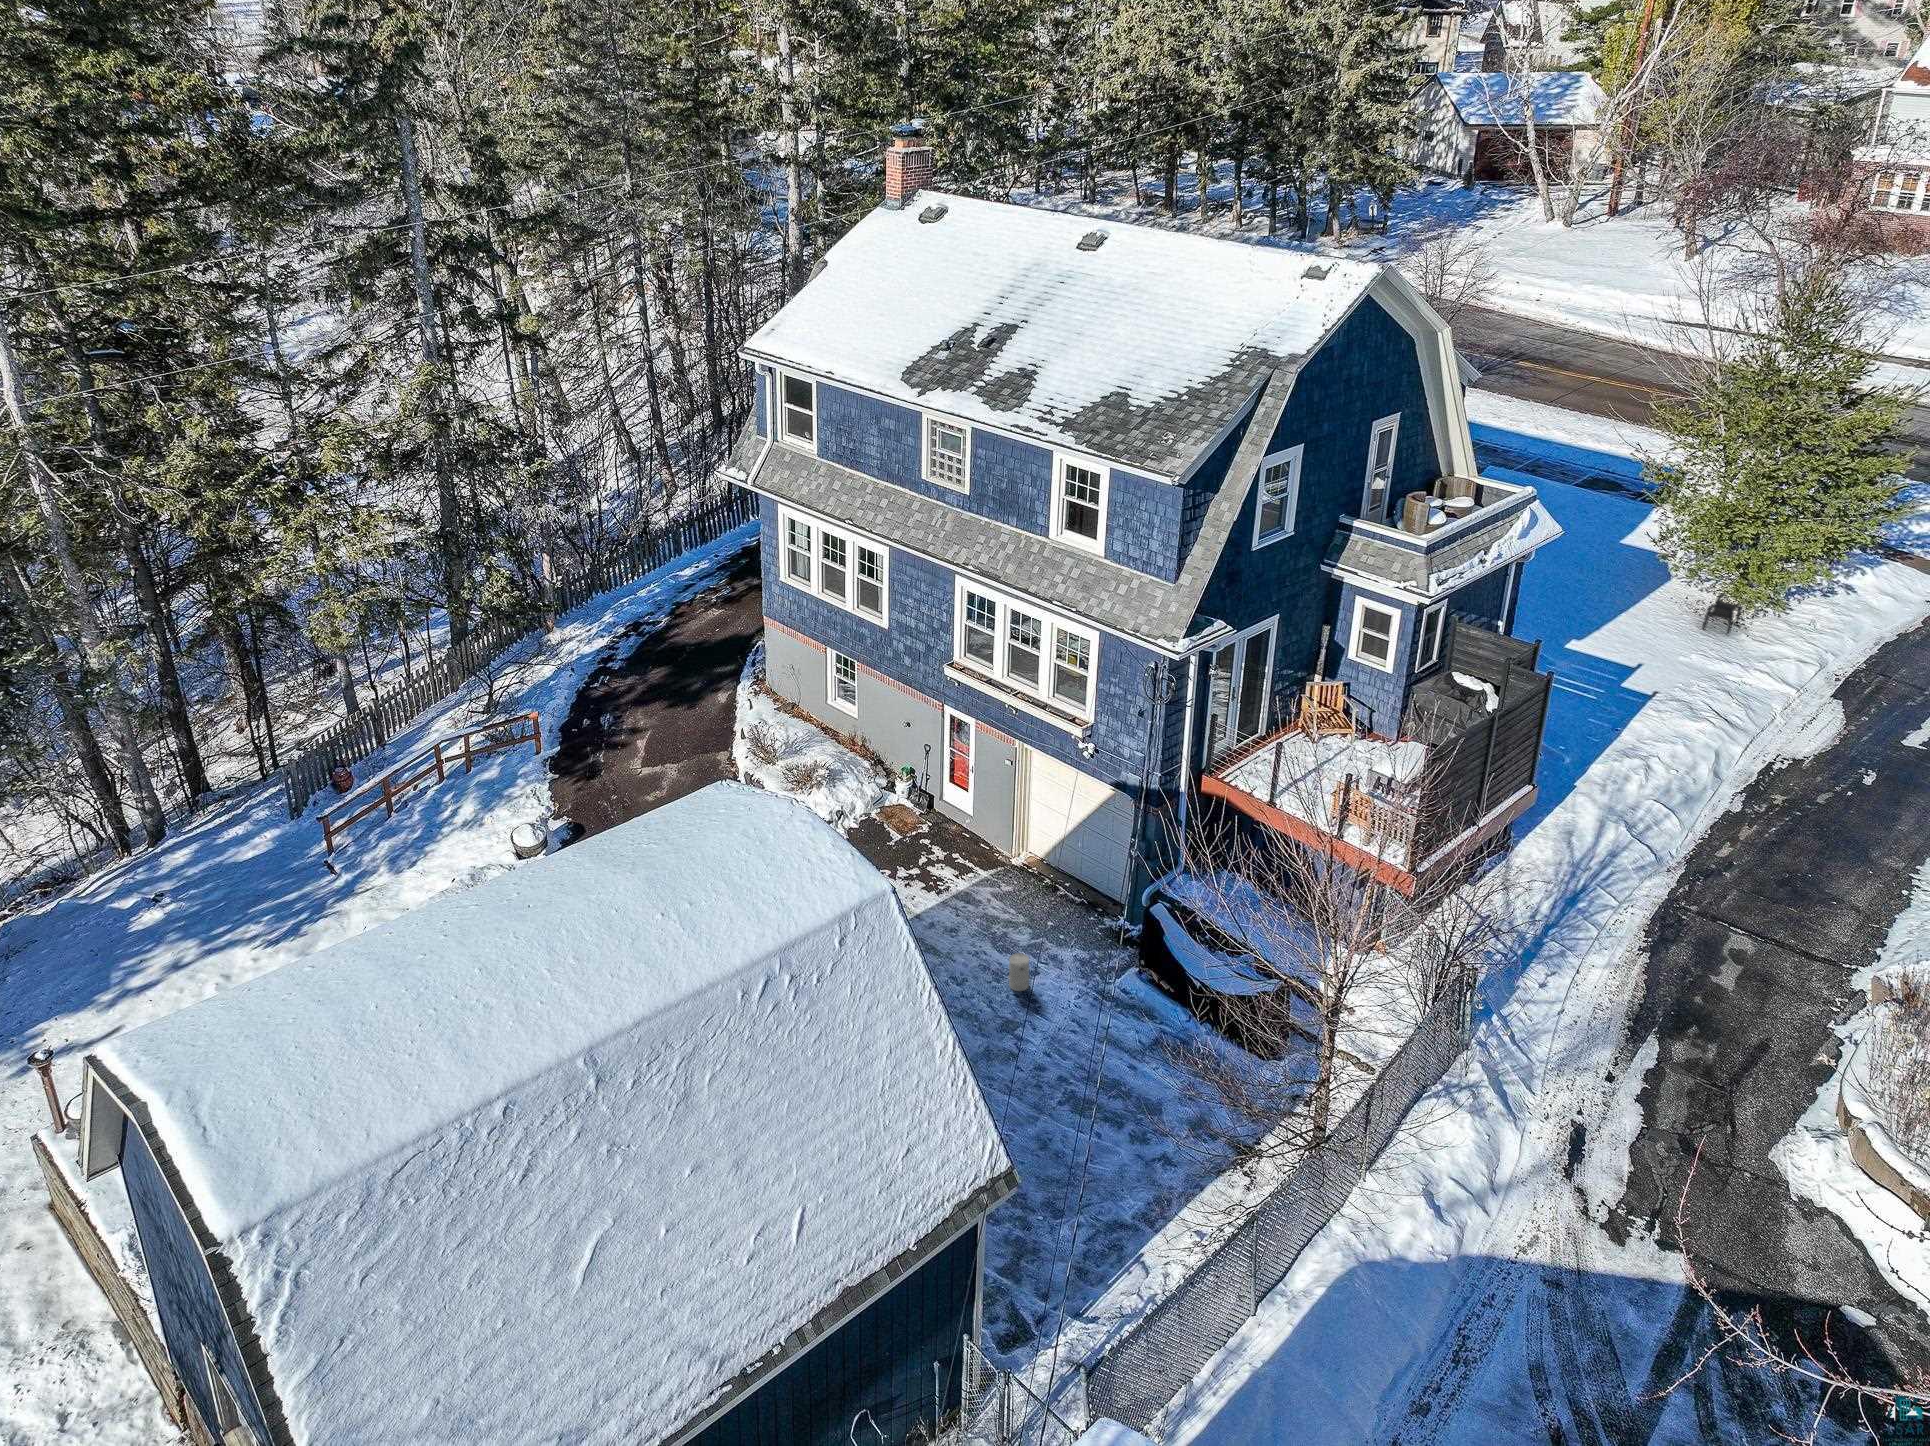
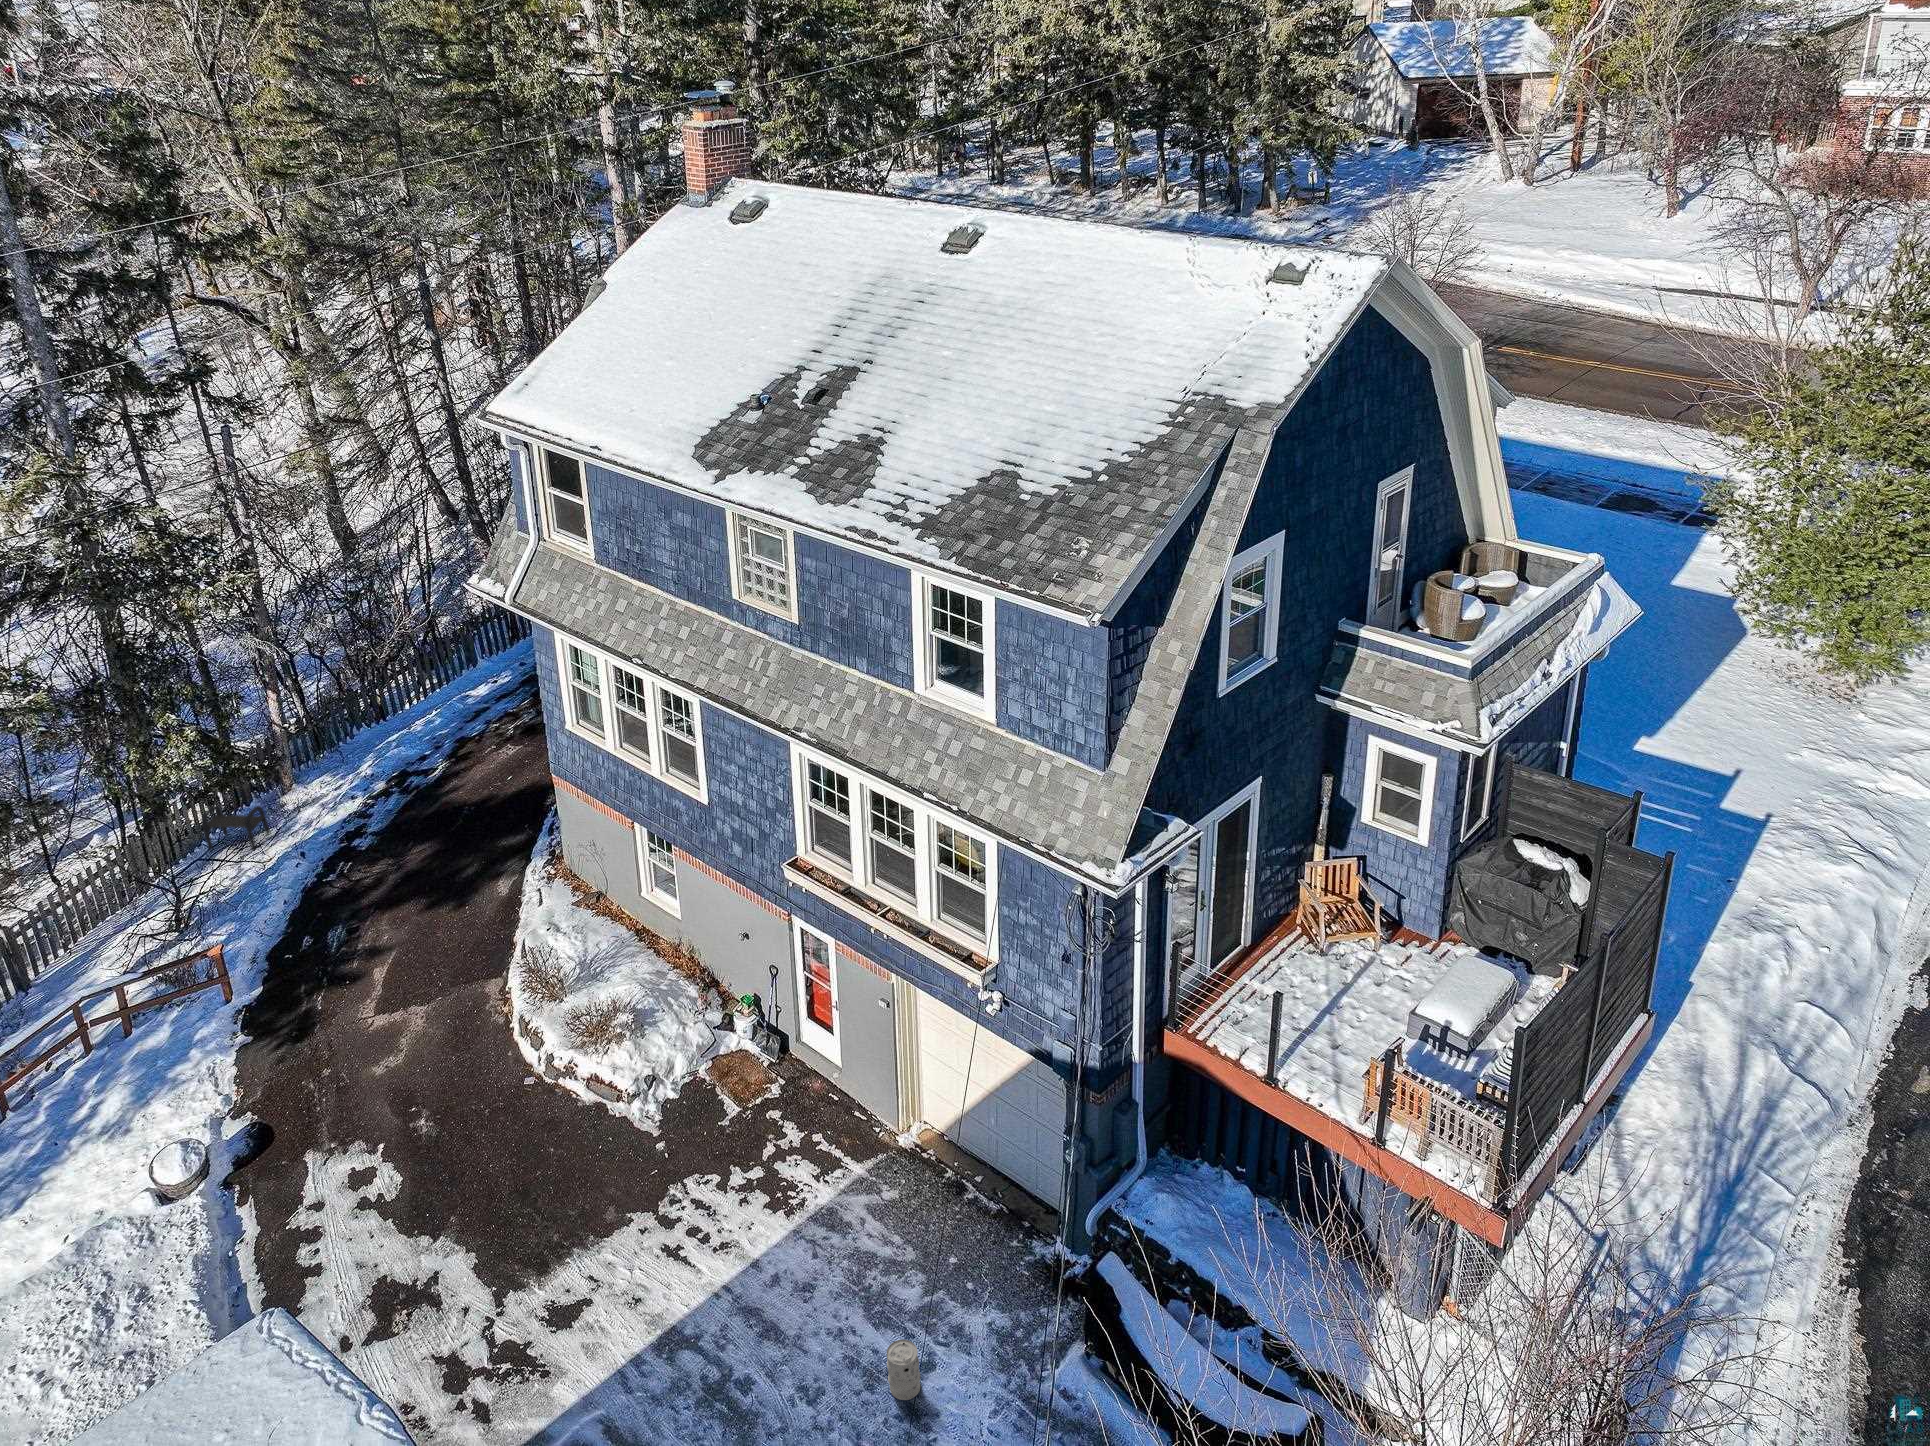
bench: present [1702,593,1742,635] -> present [202,806,270,849]

